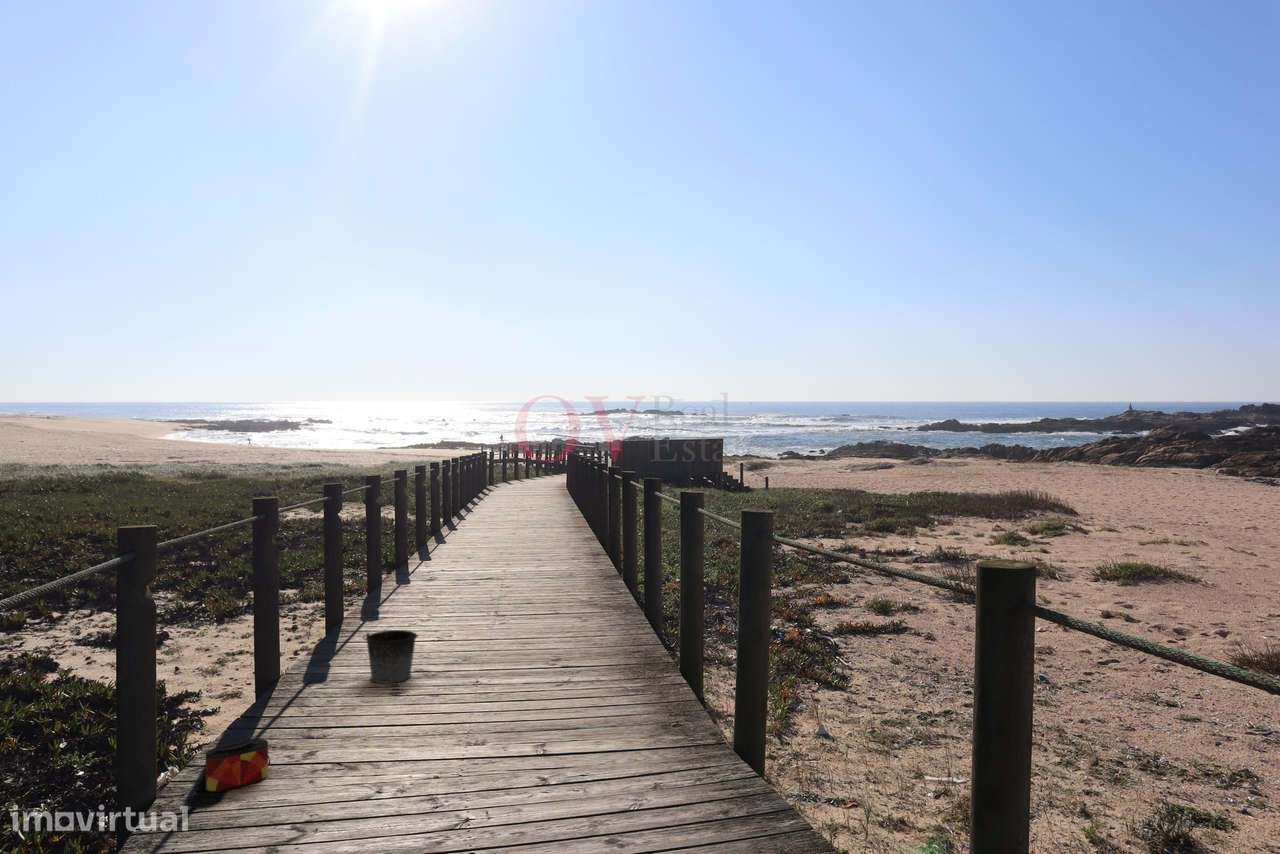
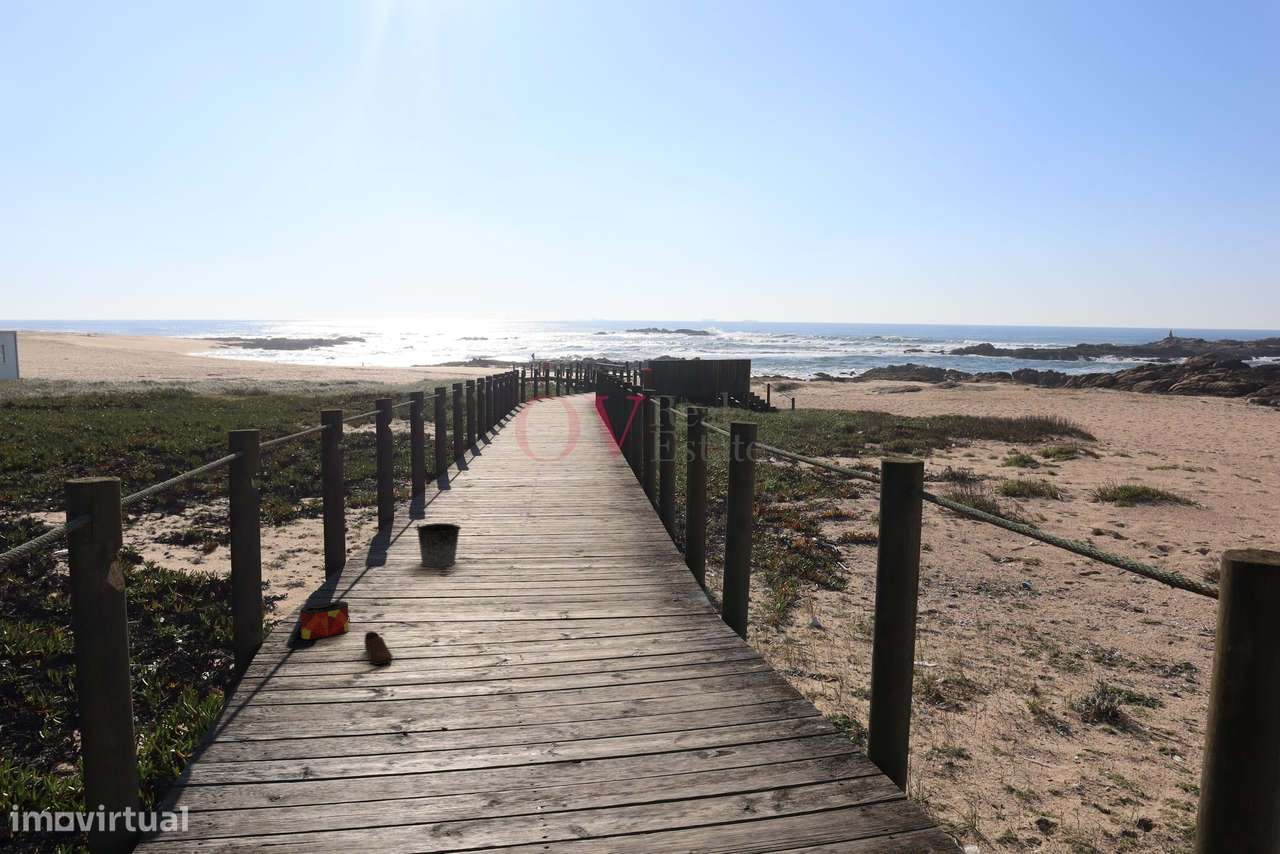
shoe: none [282,780,315,828] -> present [364,631,392,665]

